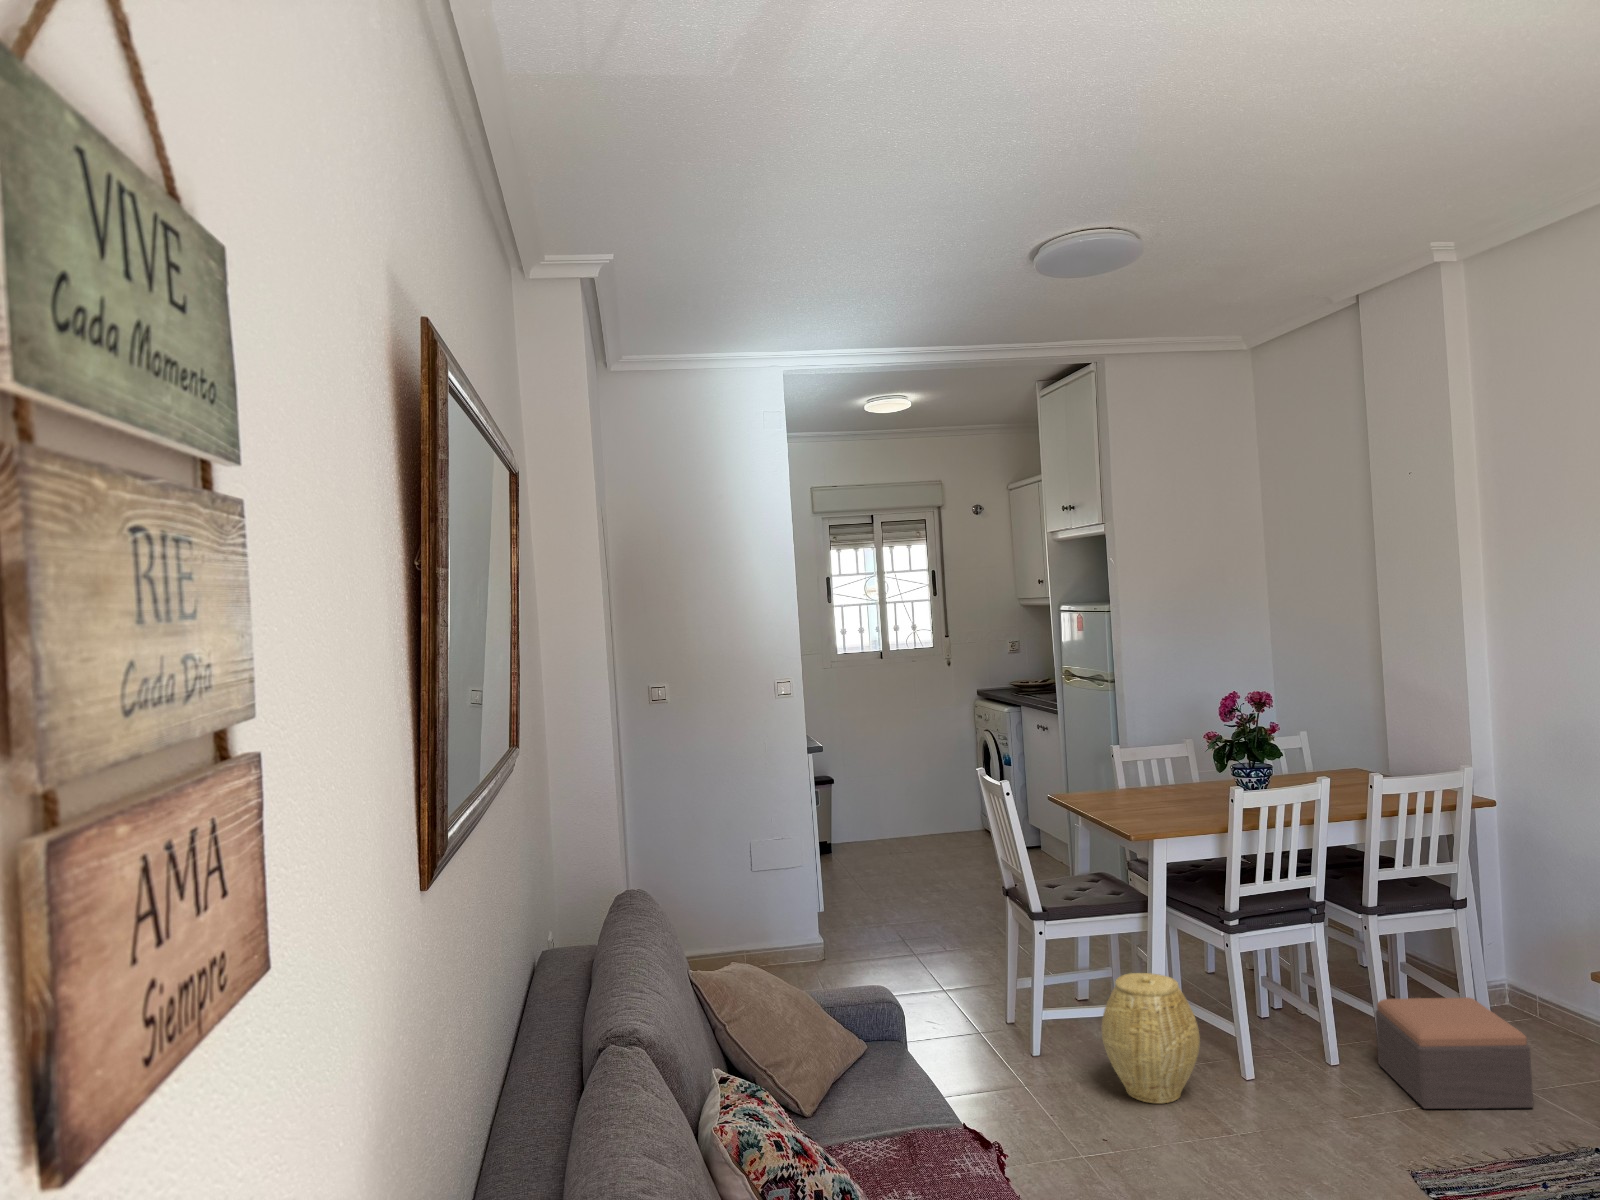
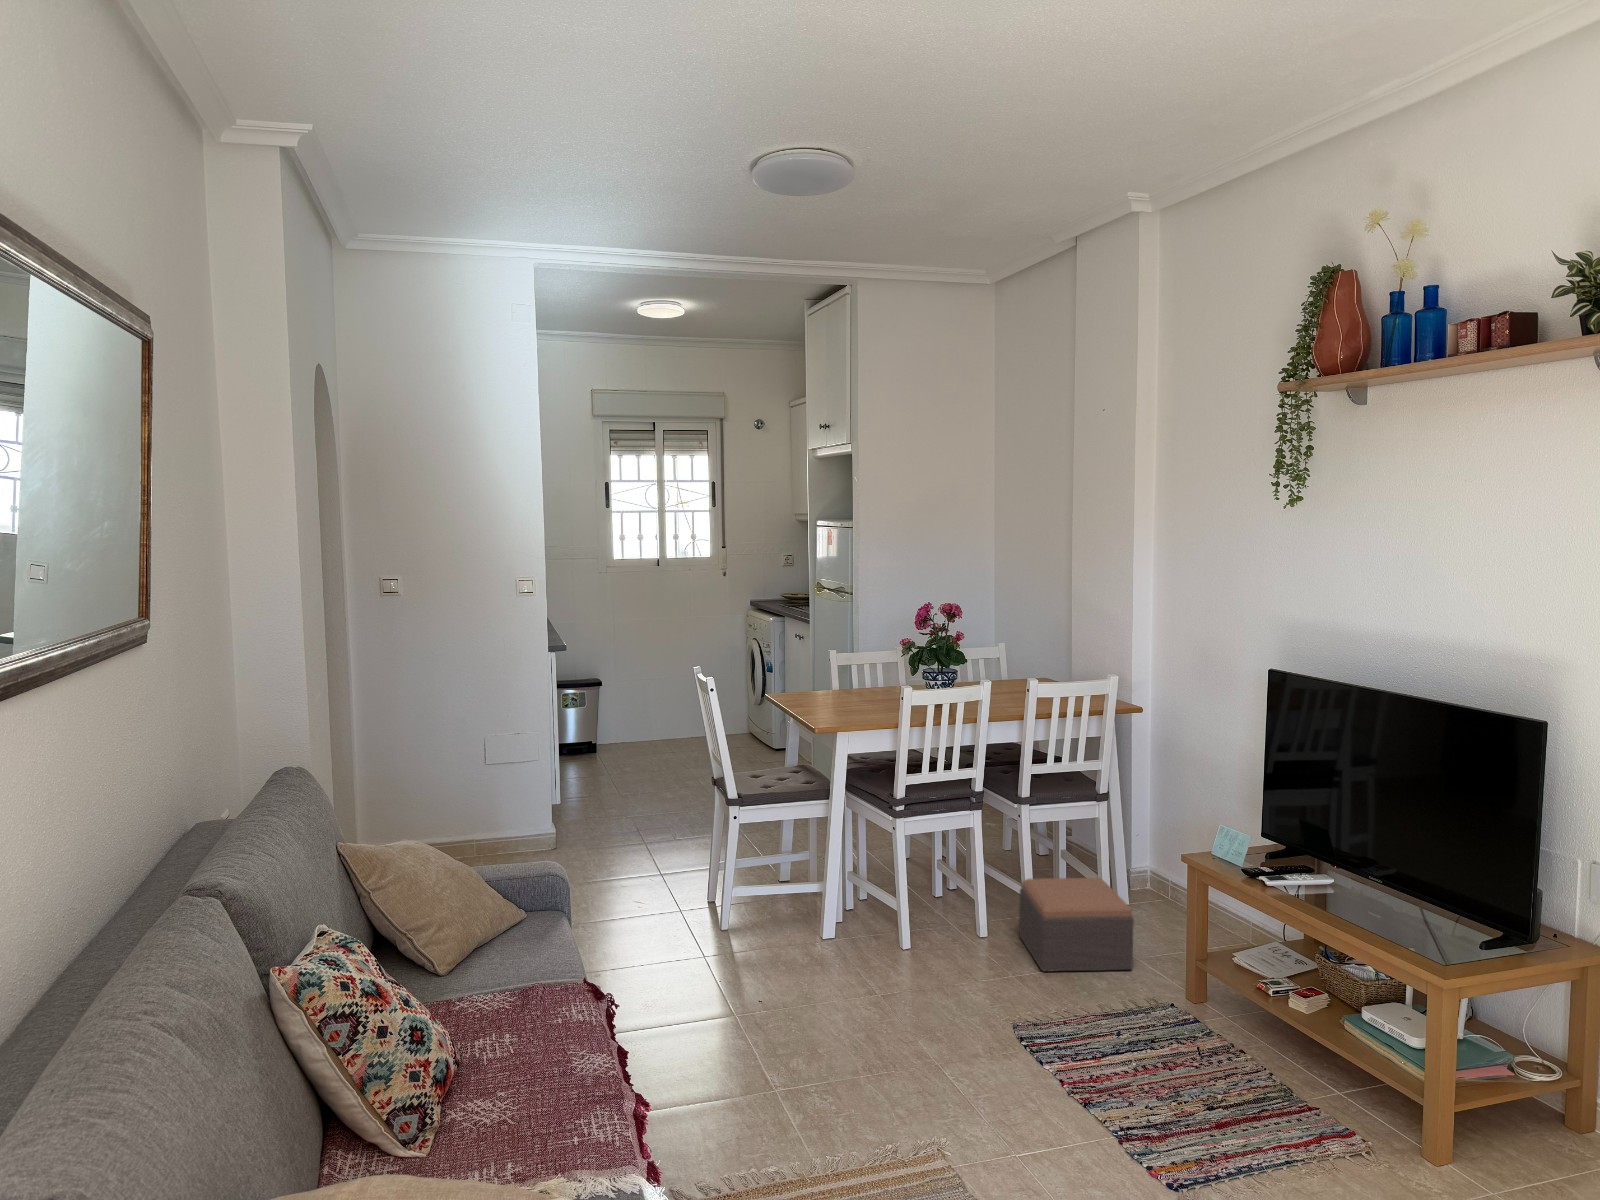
woven basket: present [1102,973,1200,1103] -> none [774,854,859,969]

